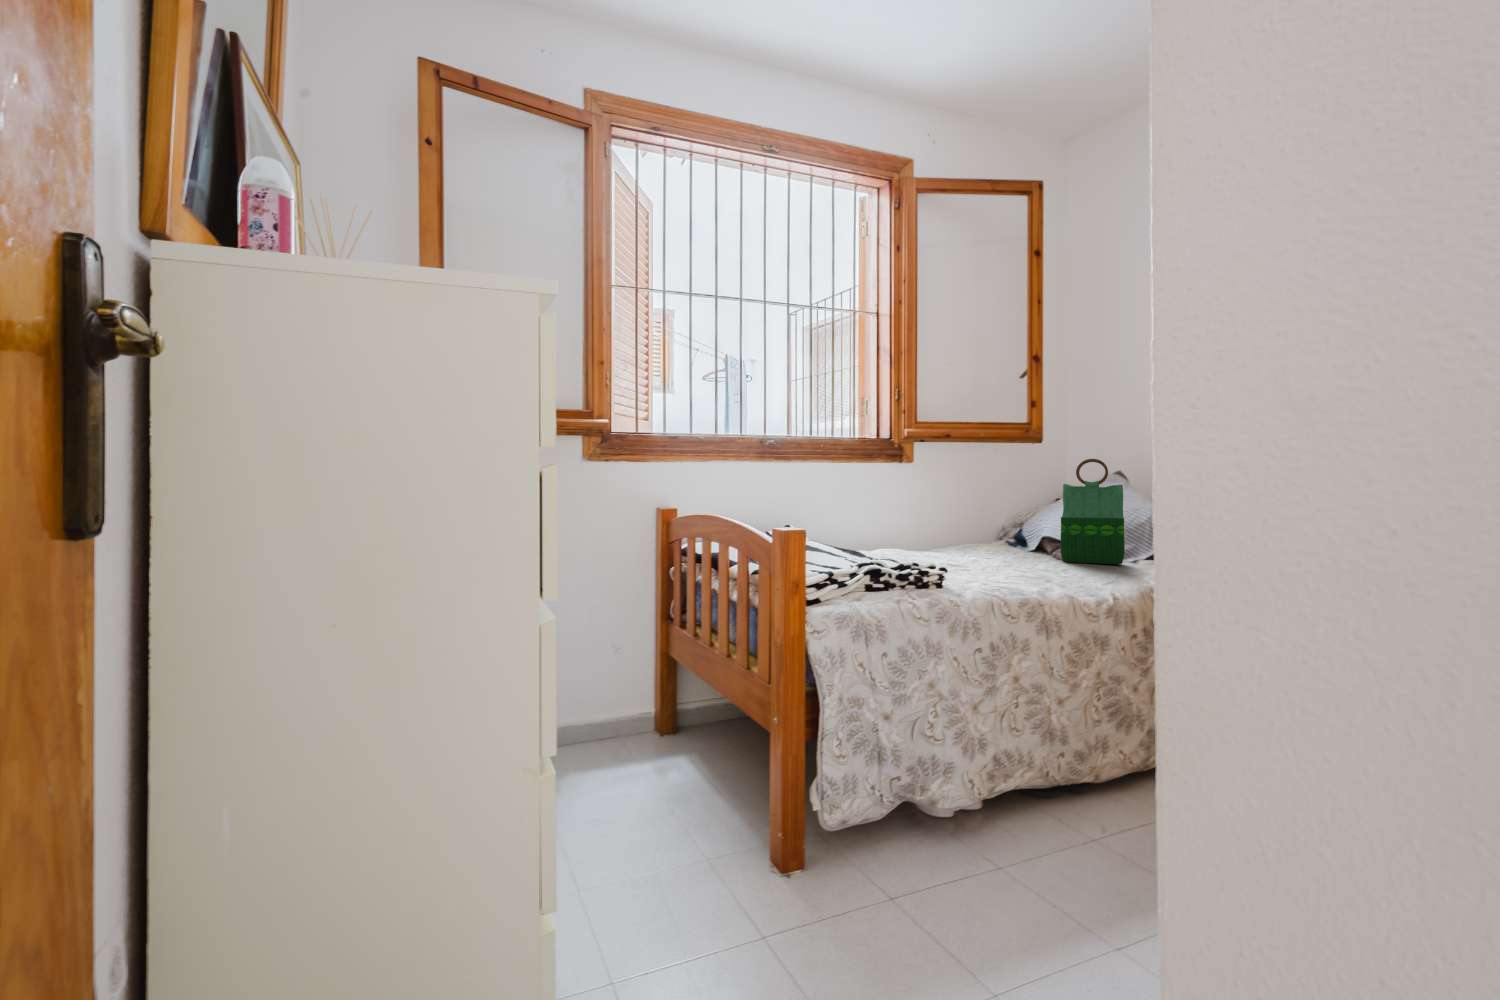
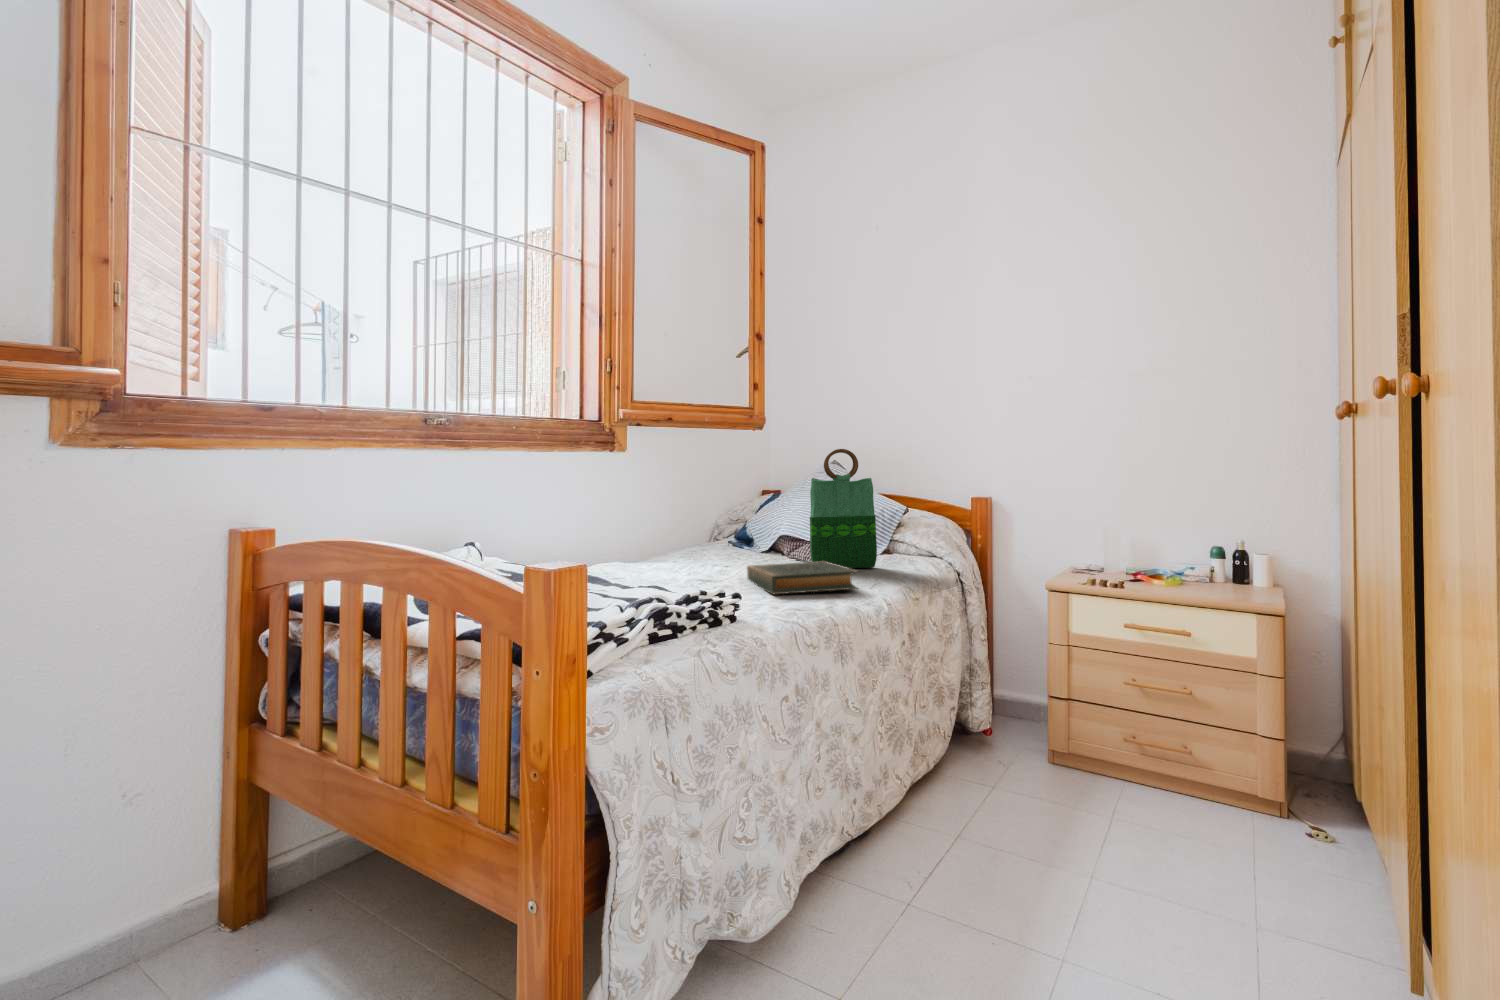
hardback book: none [991,553,1076,577] -> present [747,562,858,594]

